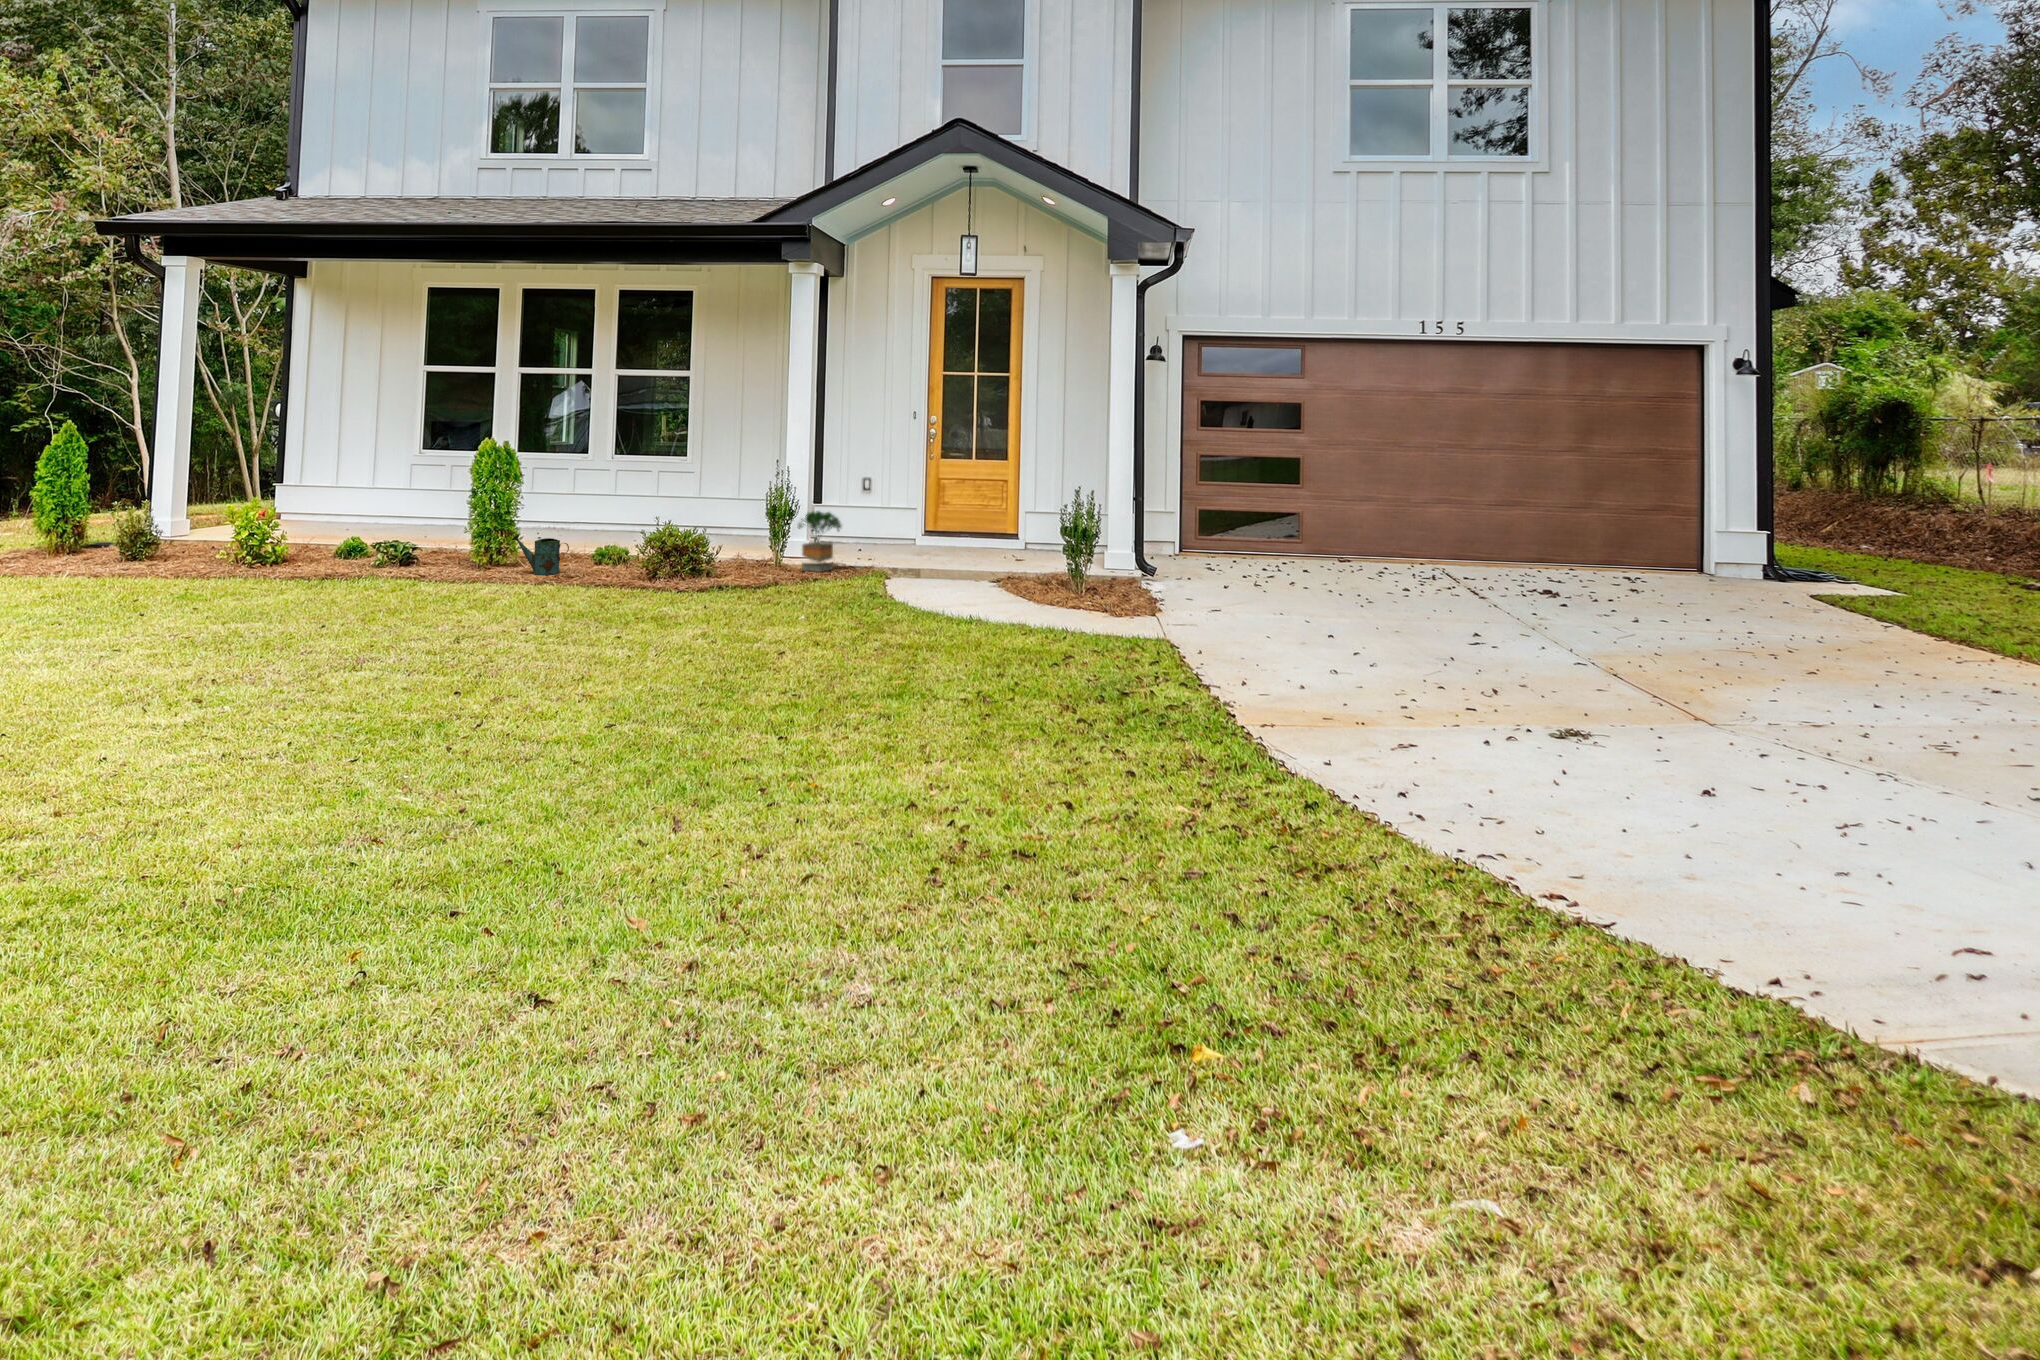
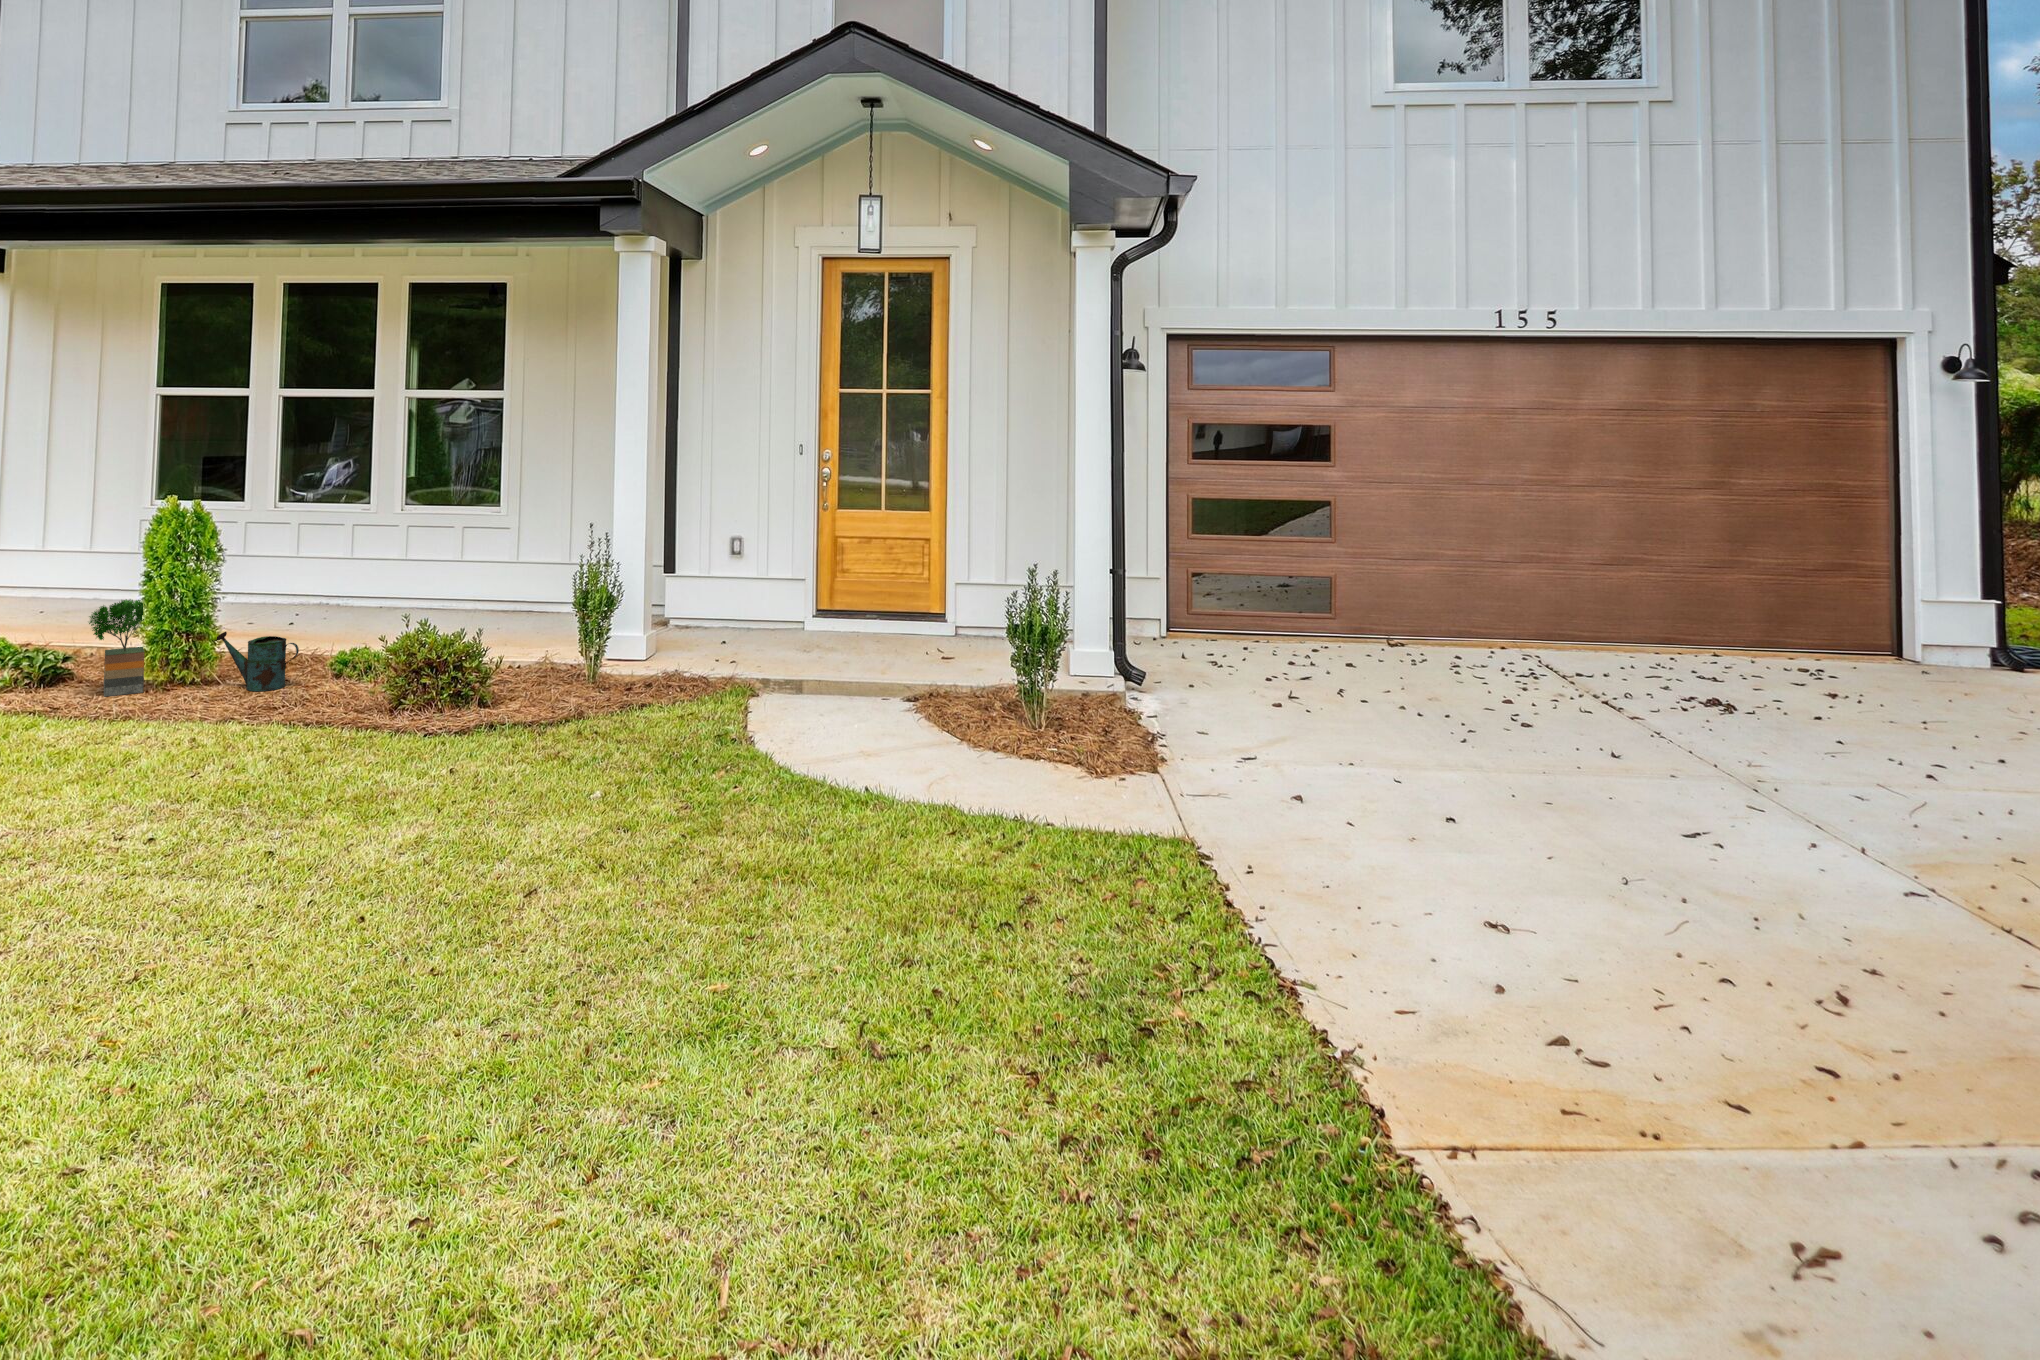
potted tree: present [798,511,841,572] -> present [89,599,145,696]

